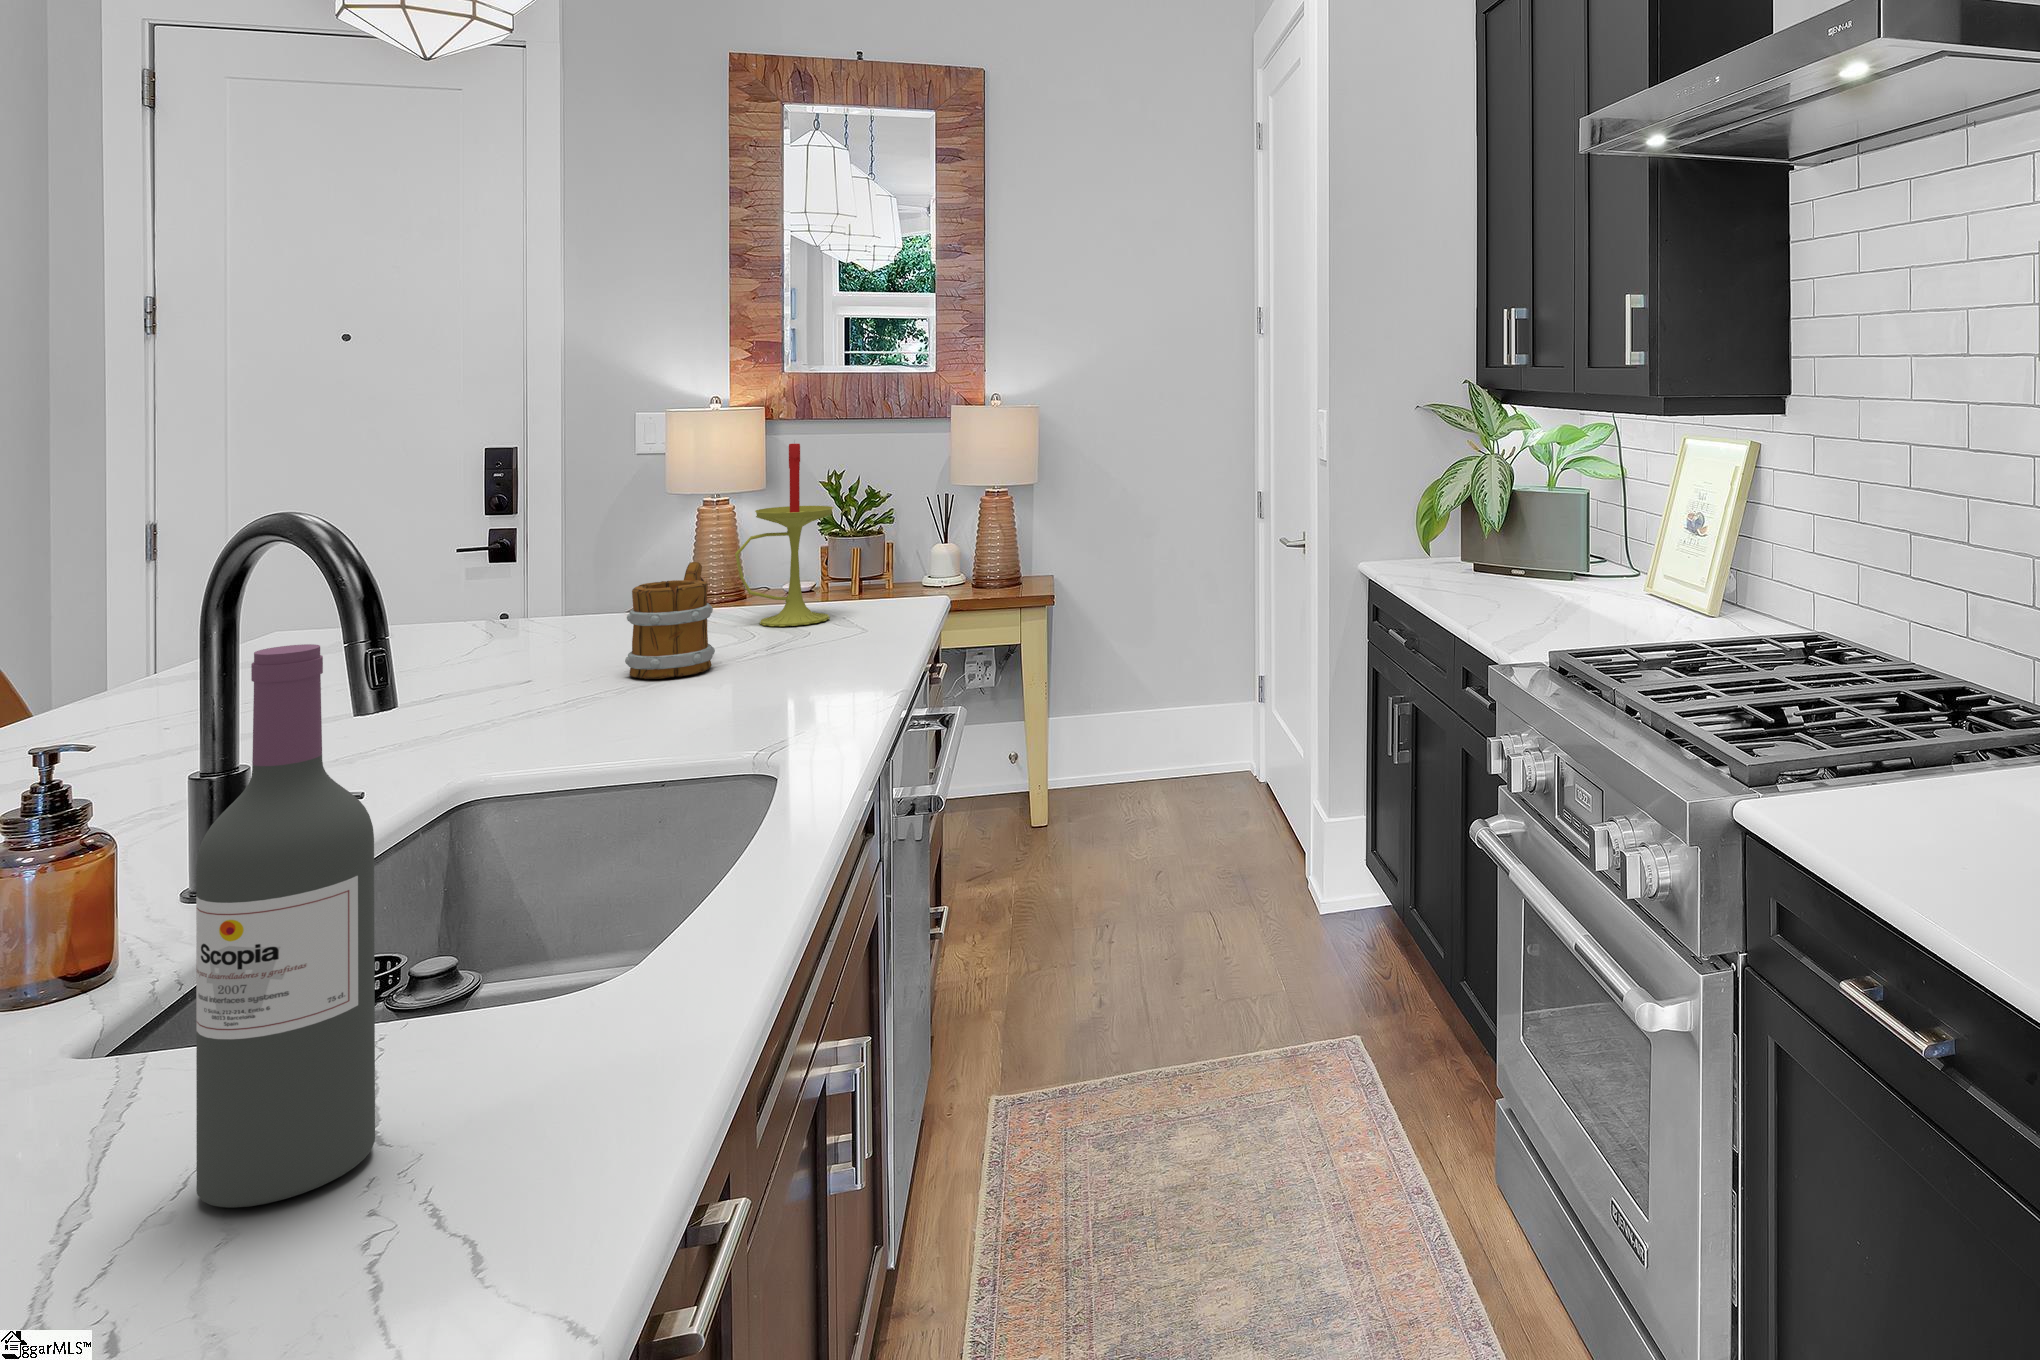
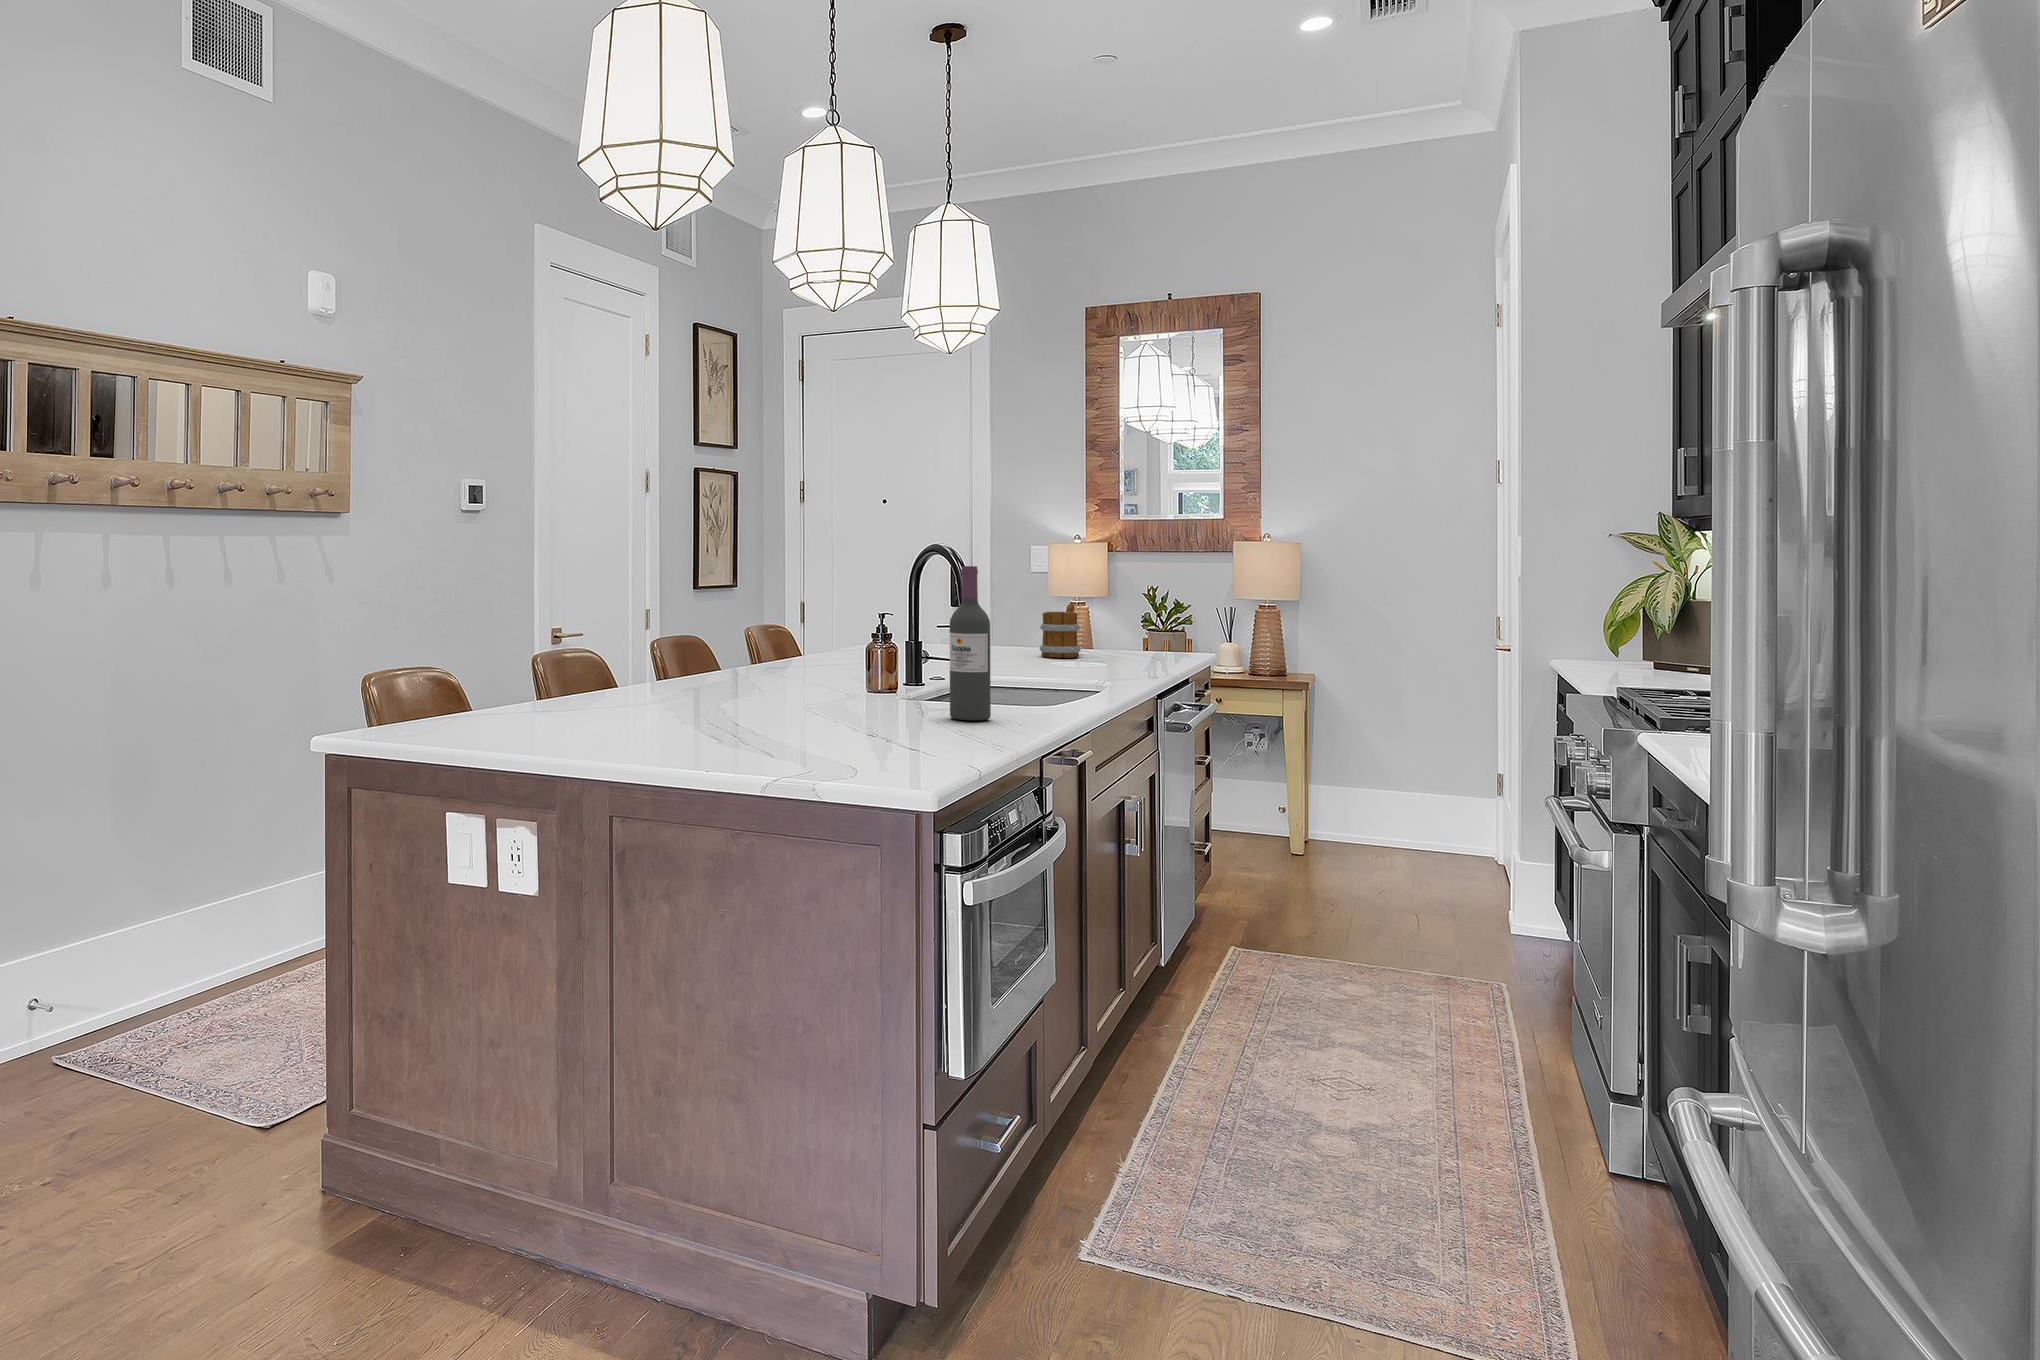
candle: present [735,443,834,626] -> none [1090,545,1143,649]

